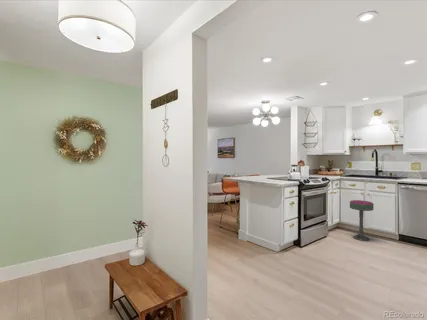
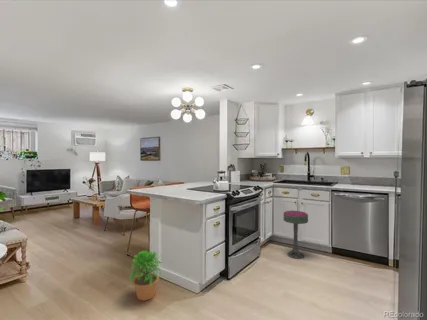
potted plant: none [229,218,252,252] -> present [129,251,161,300]

